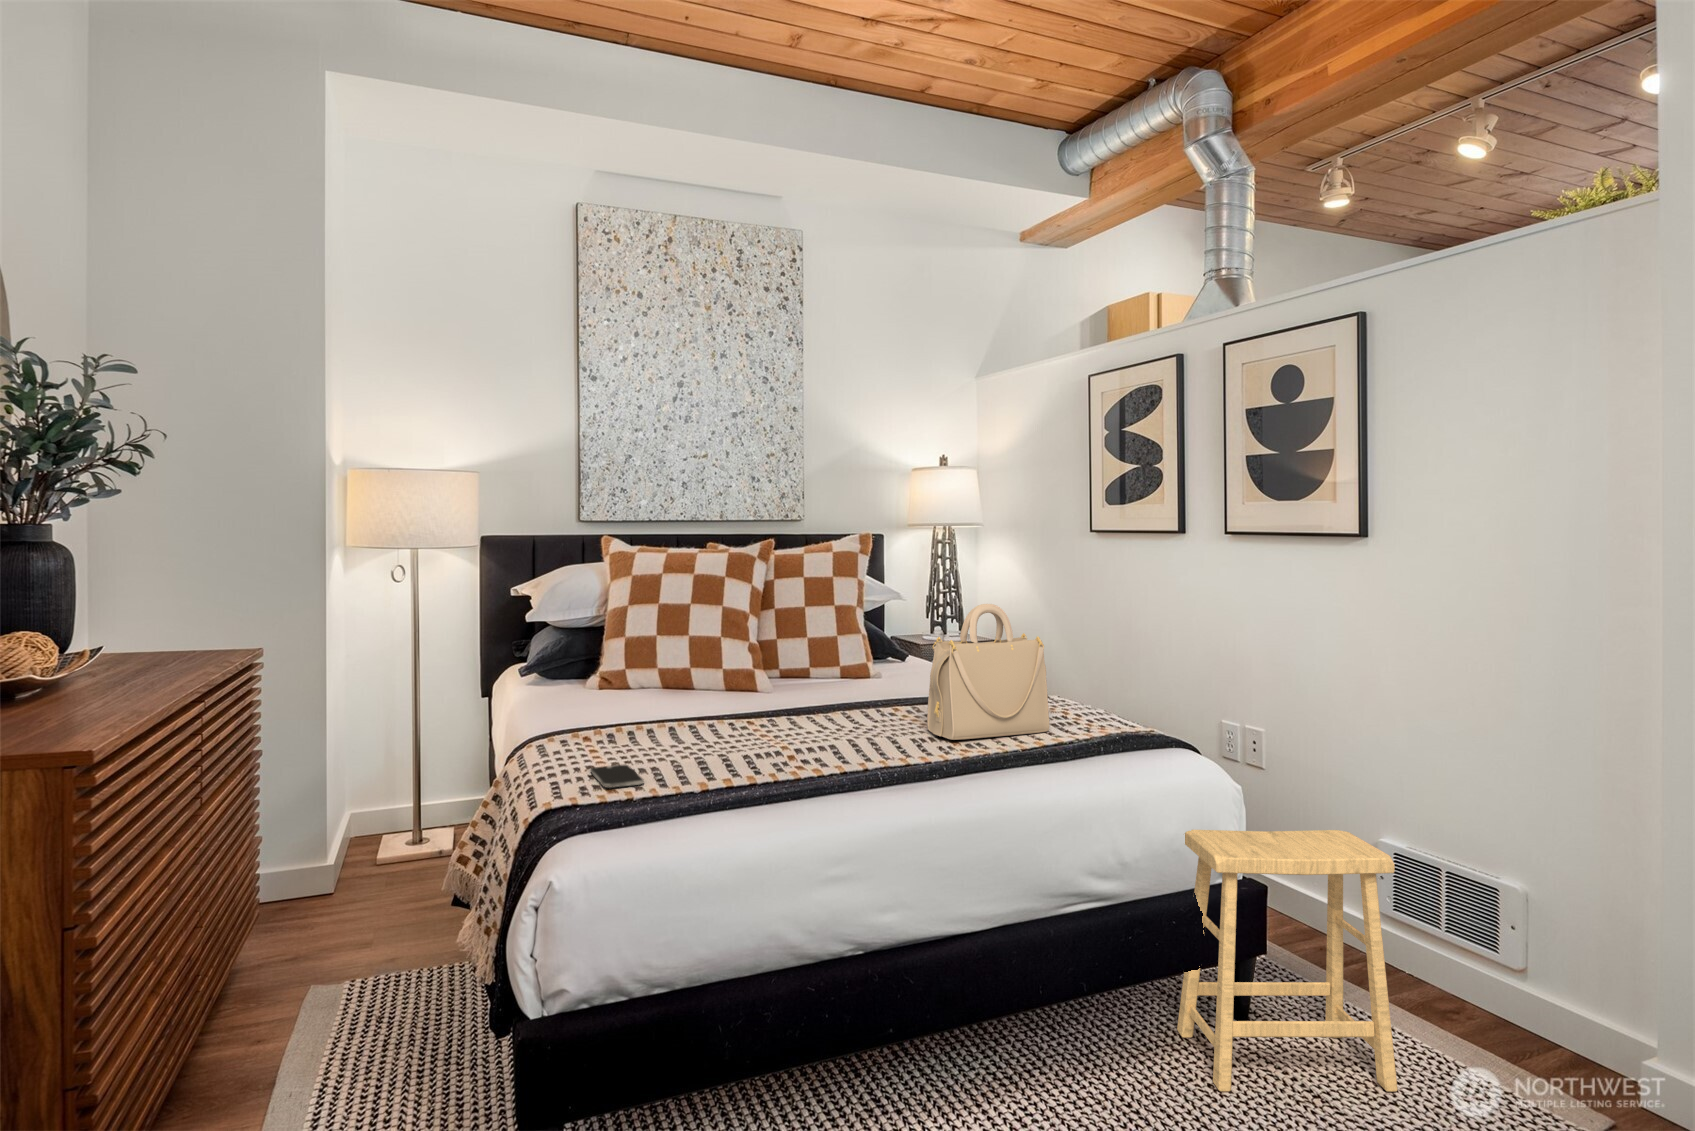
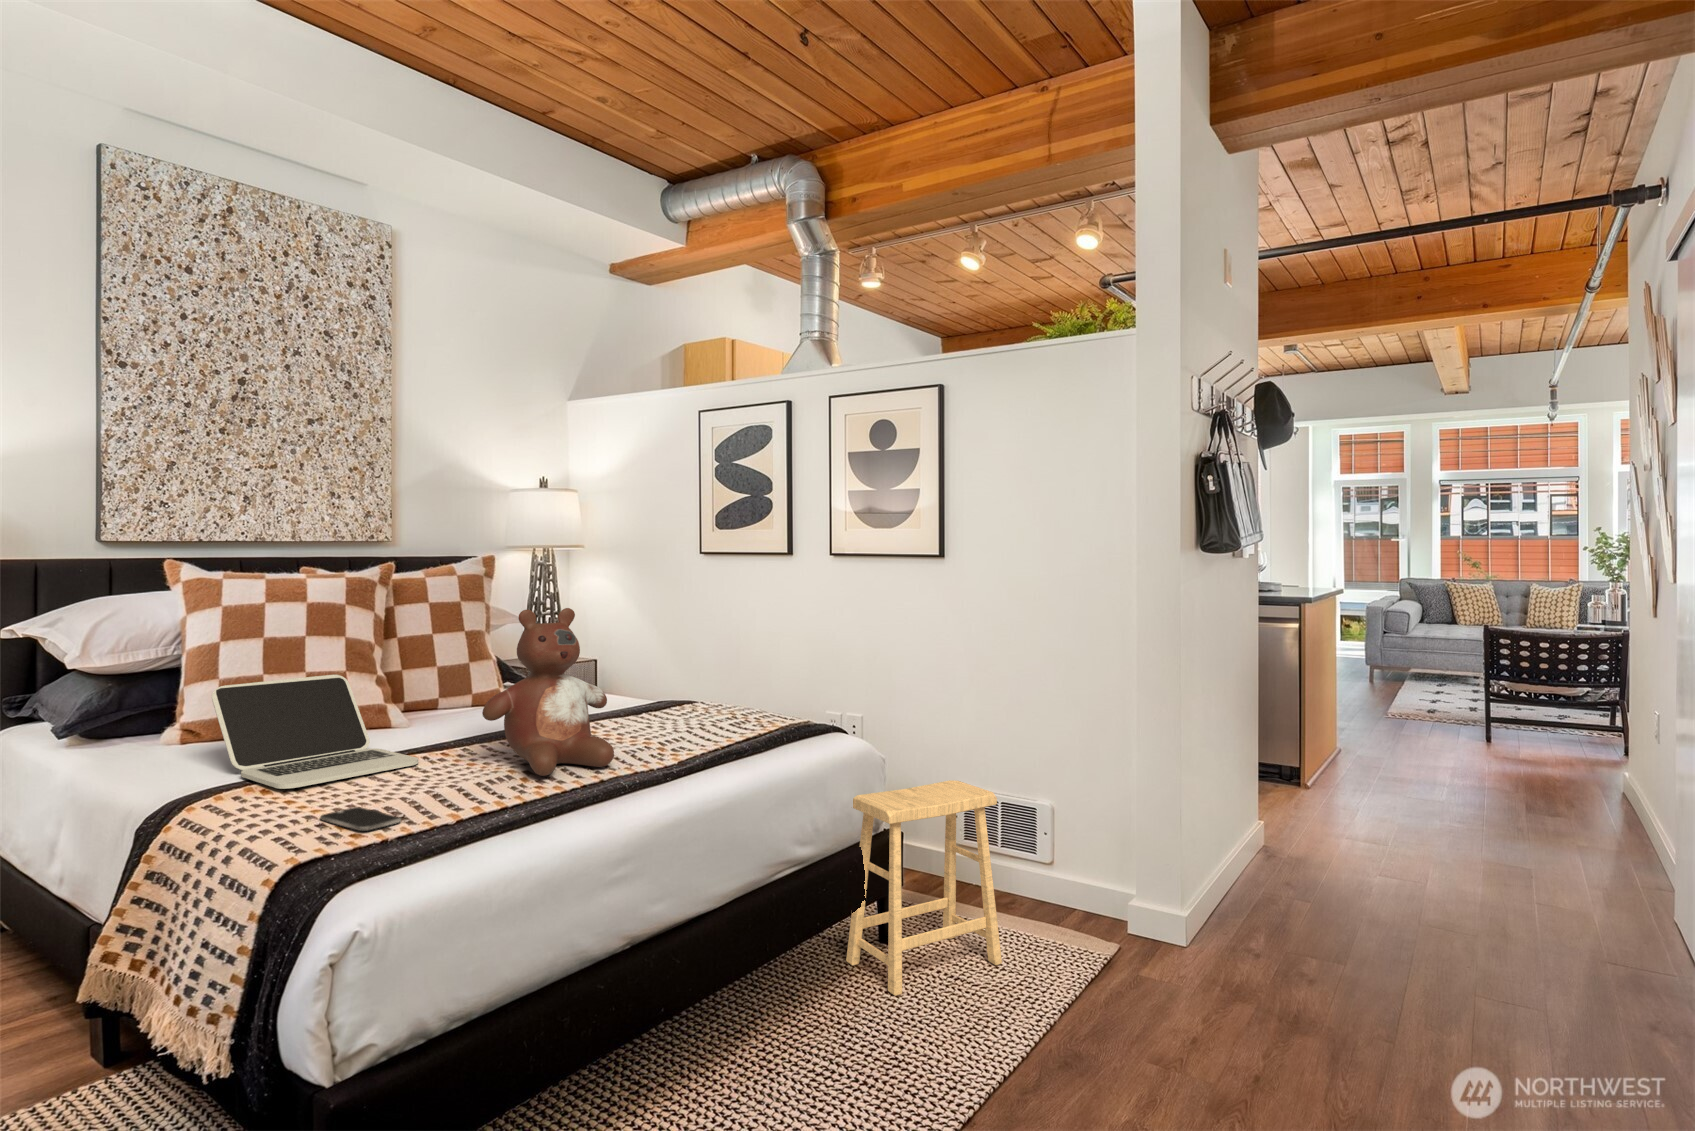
stuffed bear: none [760,586,890,757] -> present [482,608,614,776]
handbag: present [927,604,1049,740] -> none [635,619,738,744]
laptop: none [572,642,718,741] -> present [212,675,419,789]

